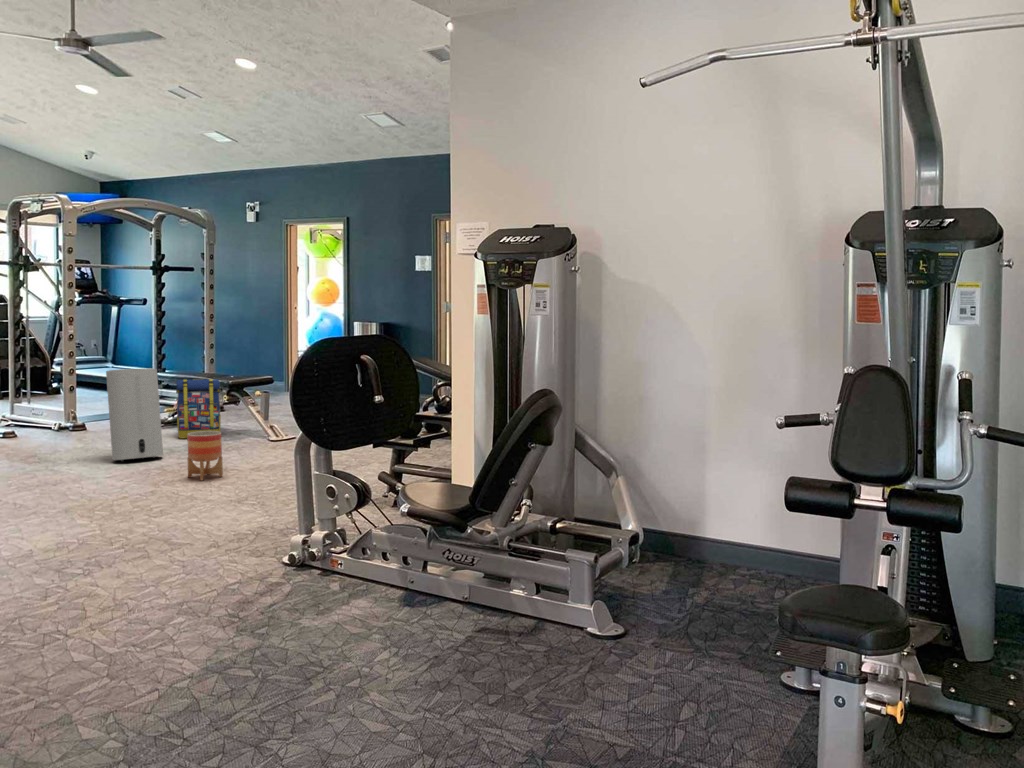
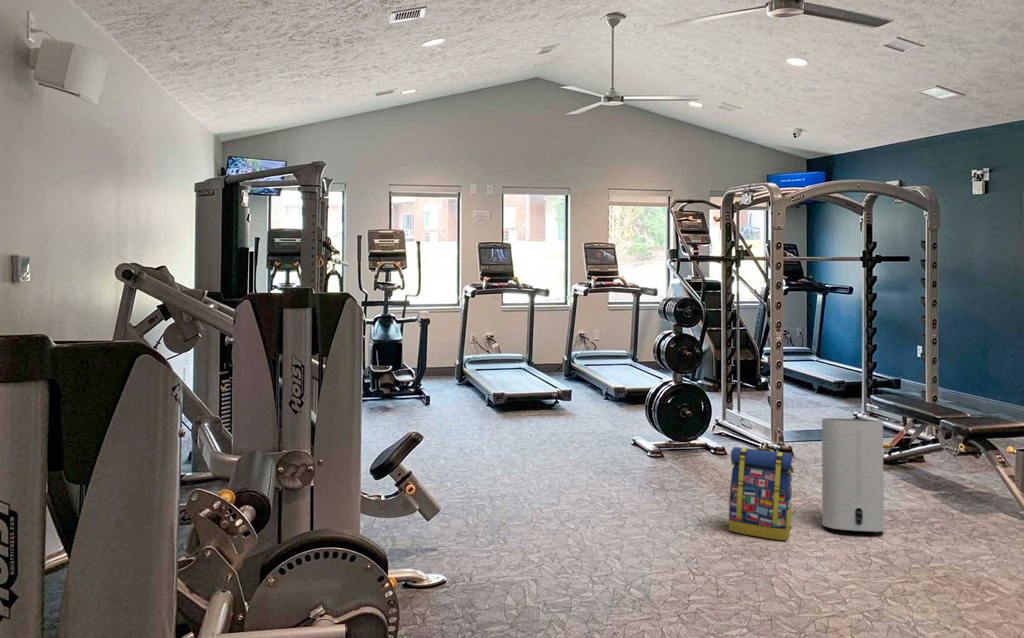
backpack: present [176,379,221,439] -> present [729,447,794,540]
planter: present [187,431,223,480] -> none [924,532,979,607]

